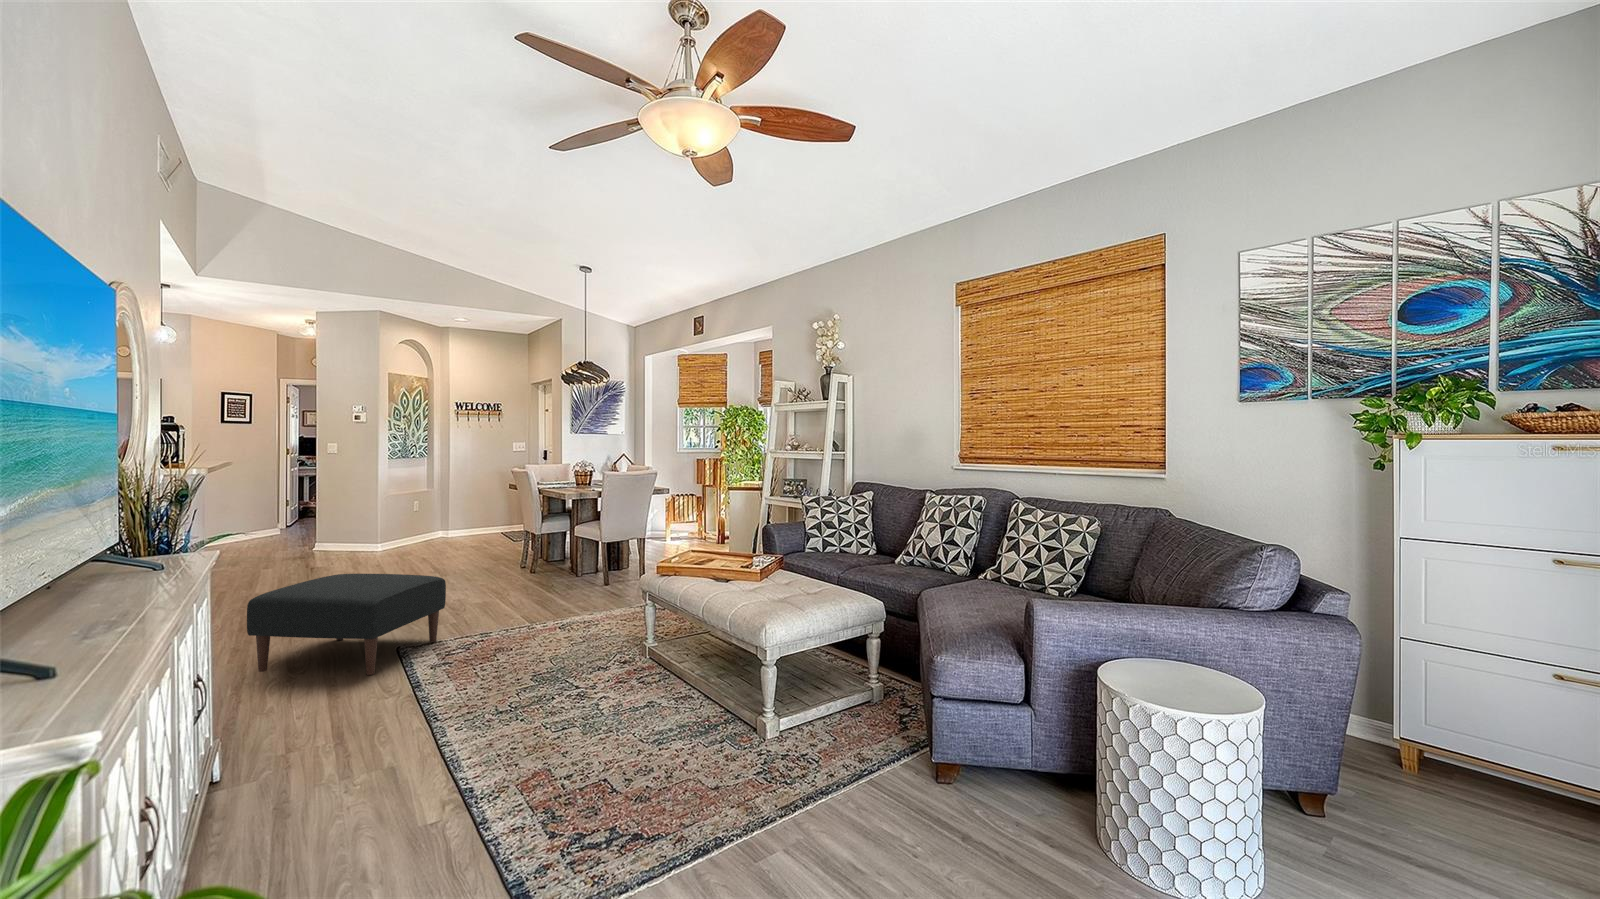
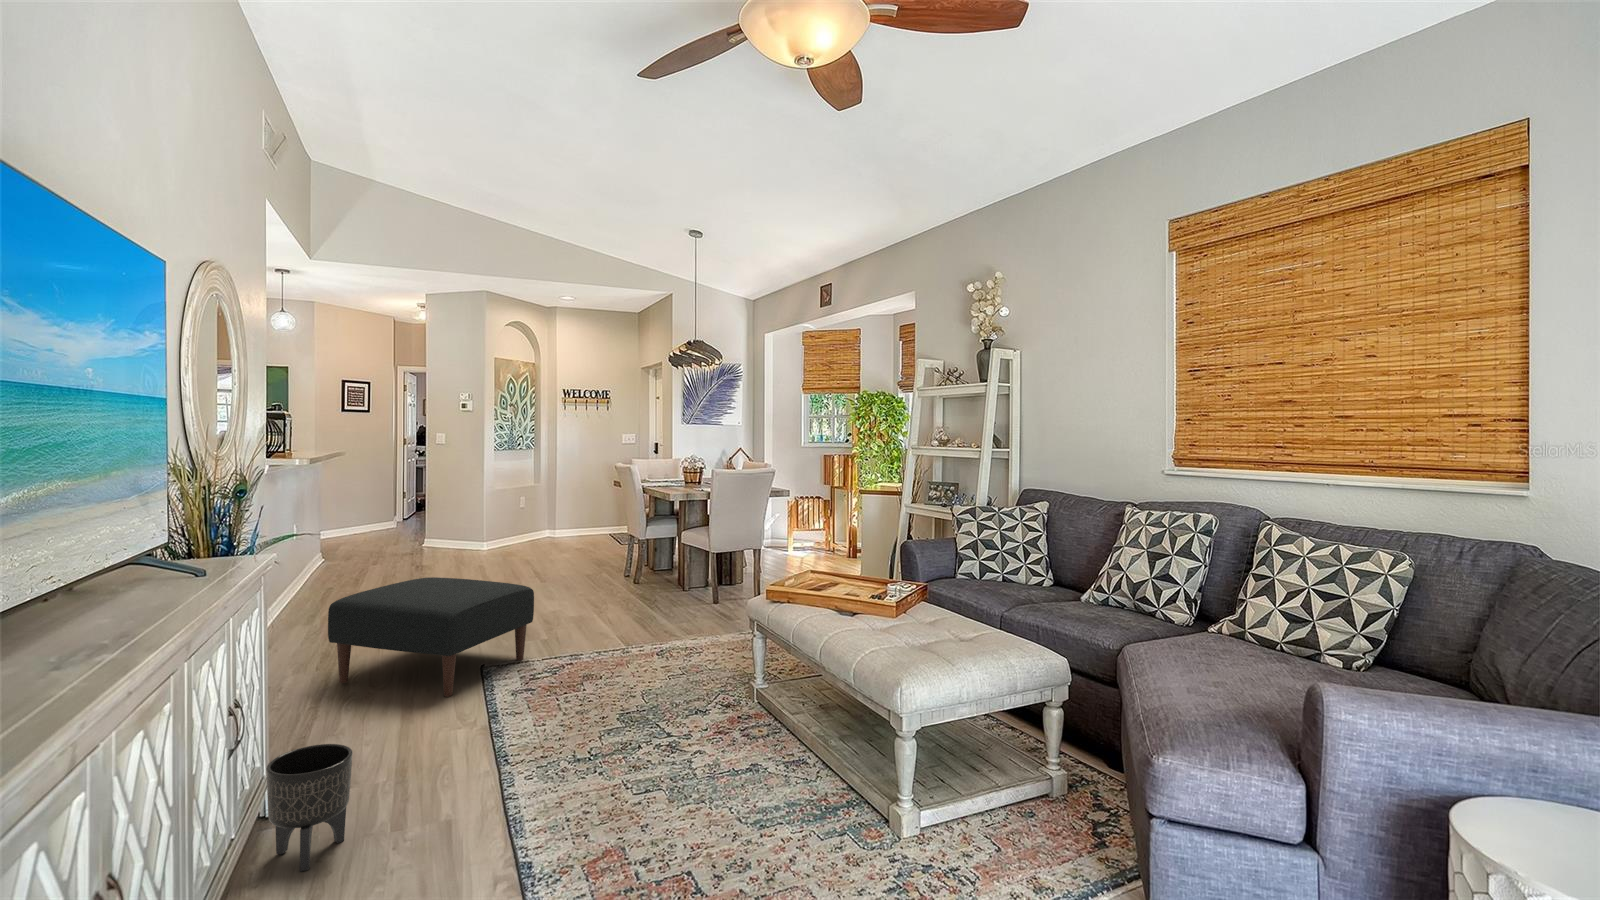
planter: none [230,709,308,815] -> present [266,744,353,872]

